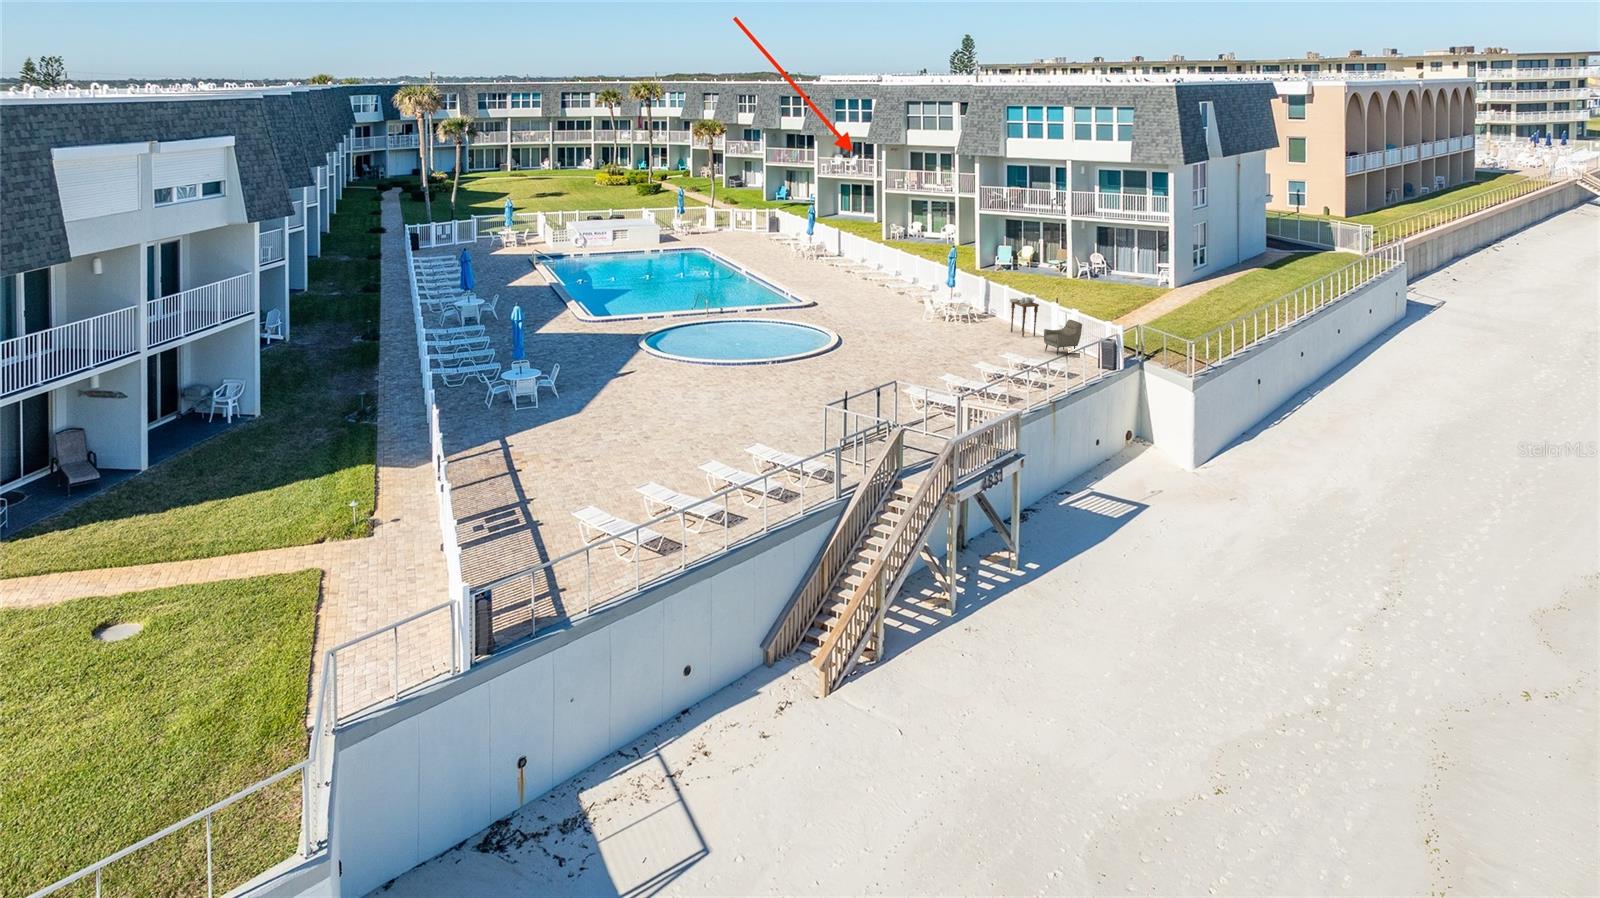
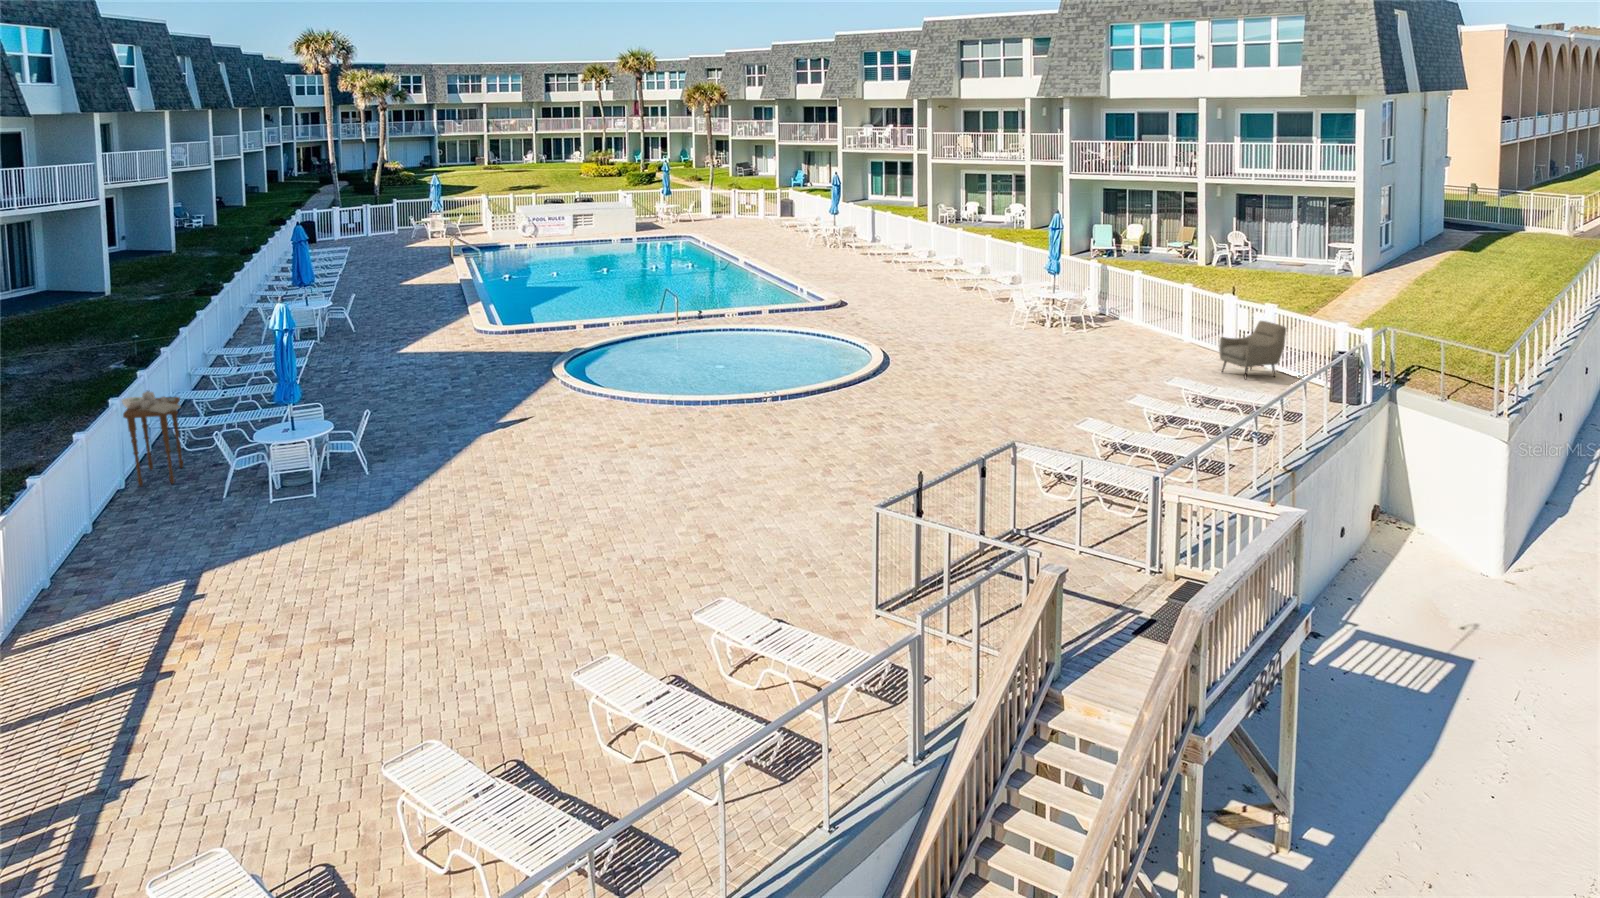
side table: present [1010,297,1039,337] -> present [122,391,183,487]

